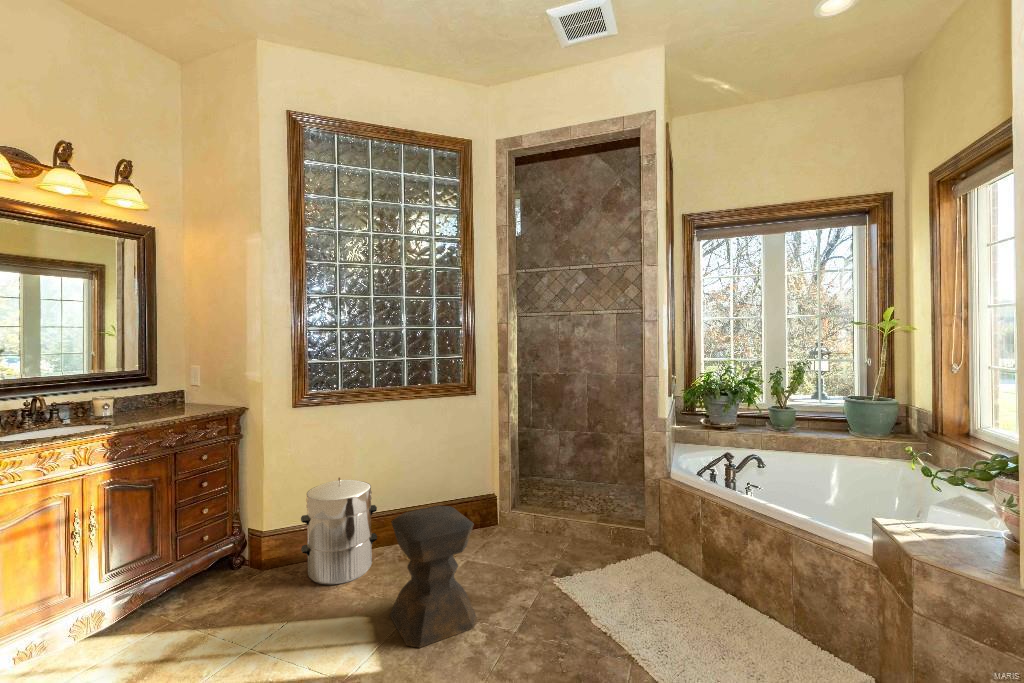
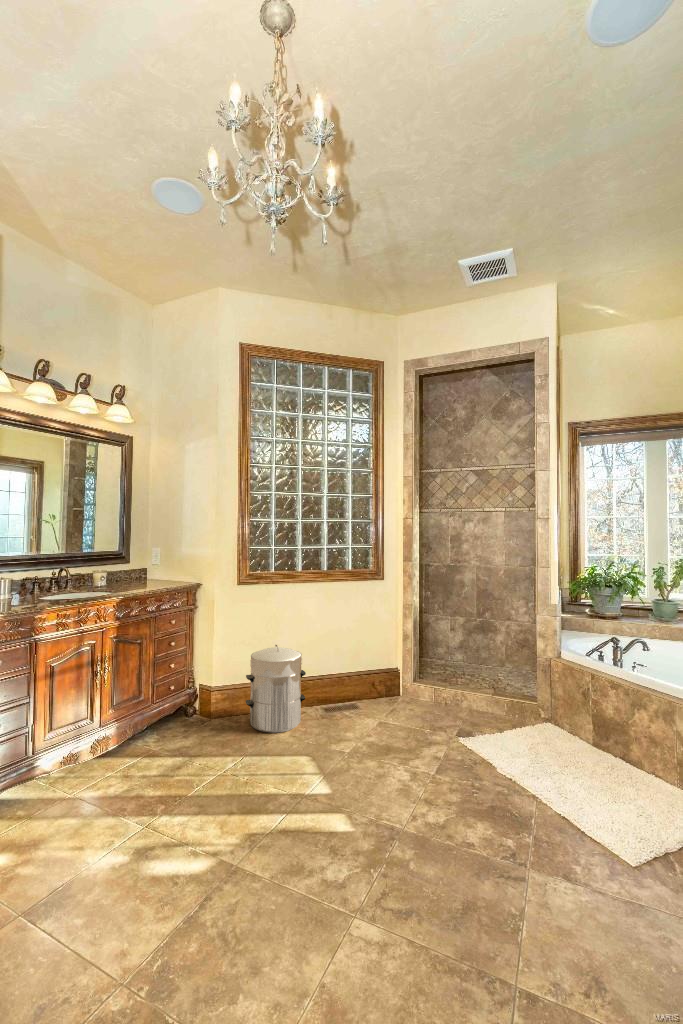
stool: present [390,506,478,648] -> none [326,668,400,778]

